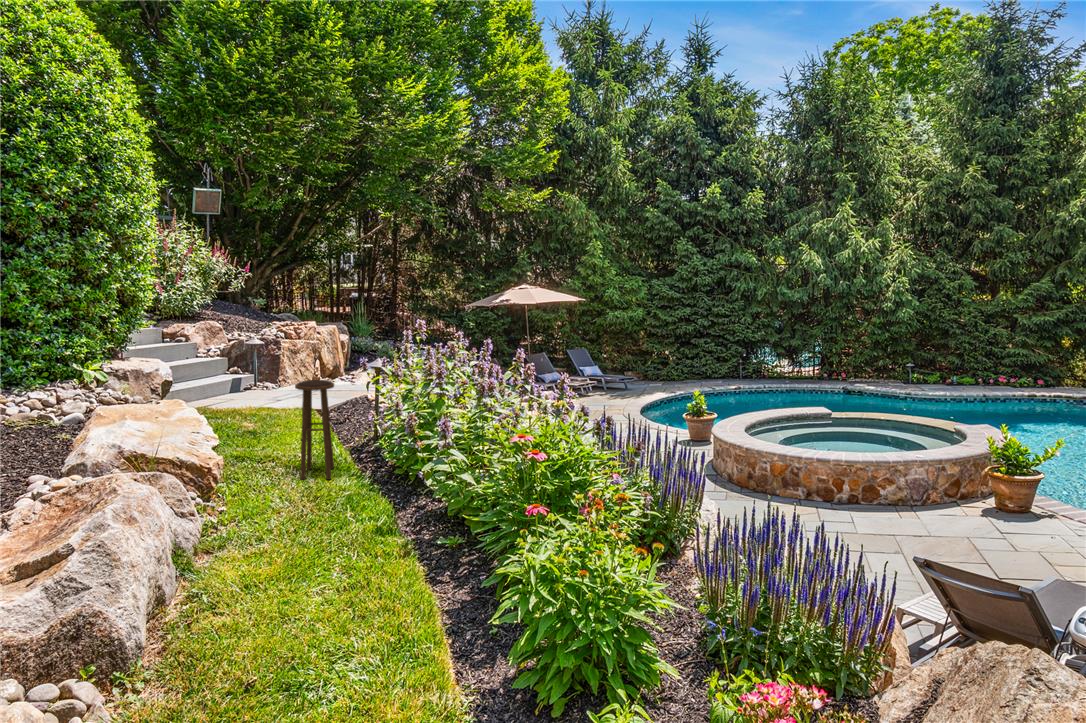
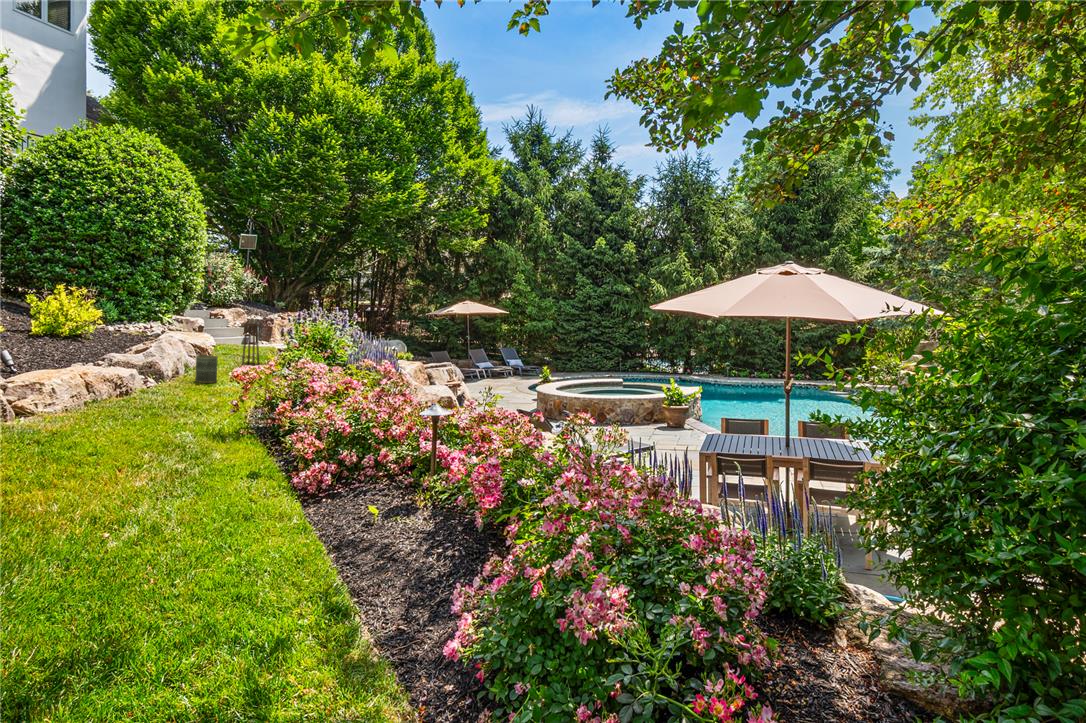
basket: none [263,526,336,666] -> present [195,354,218,383]

